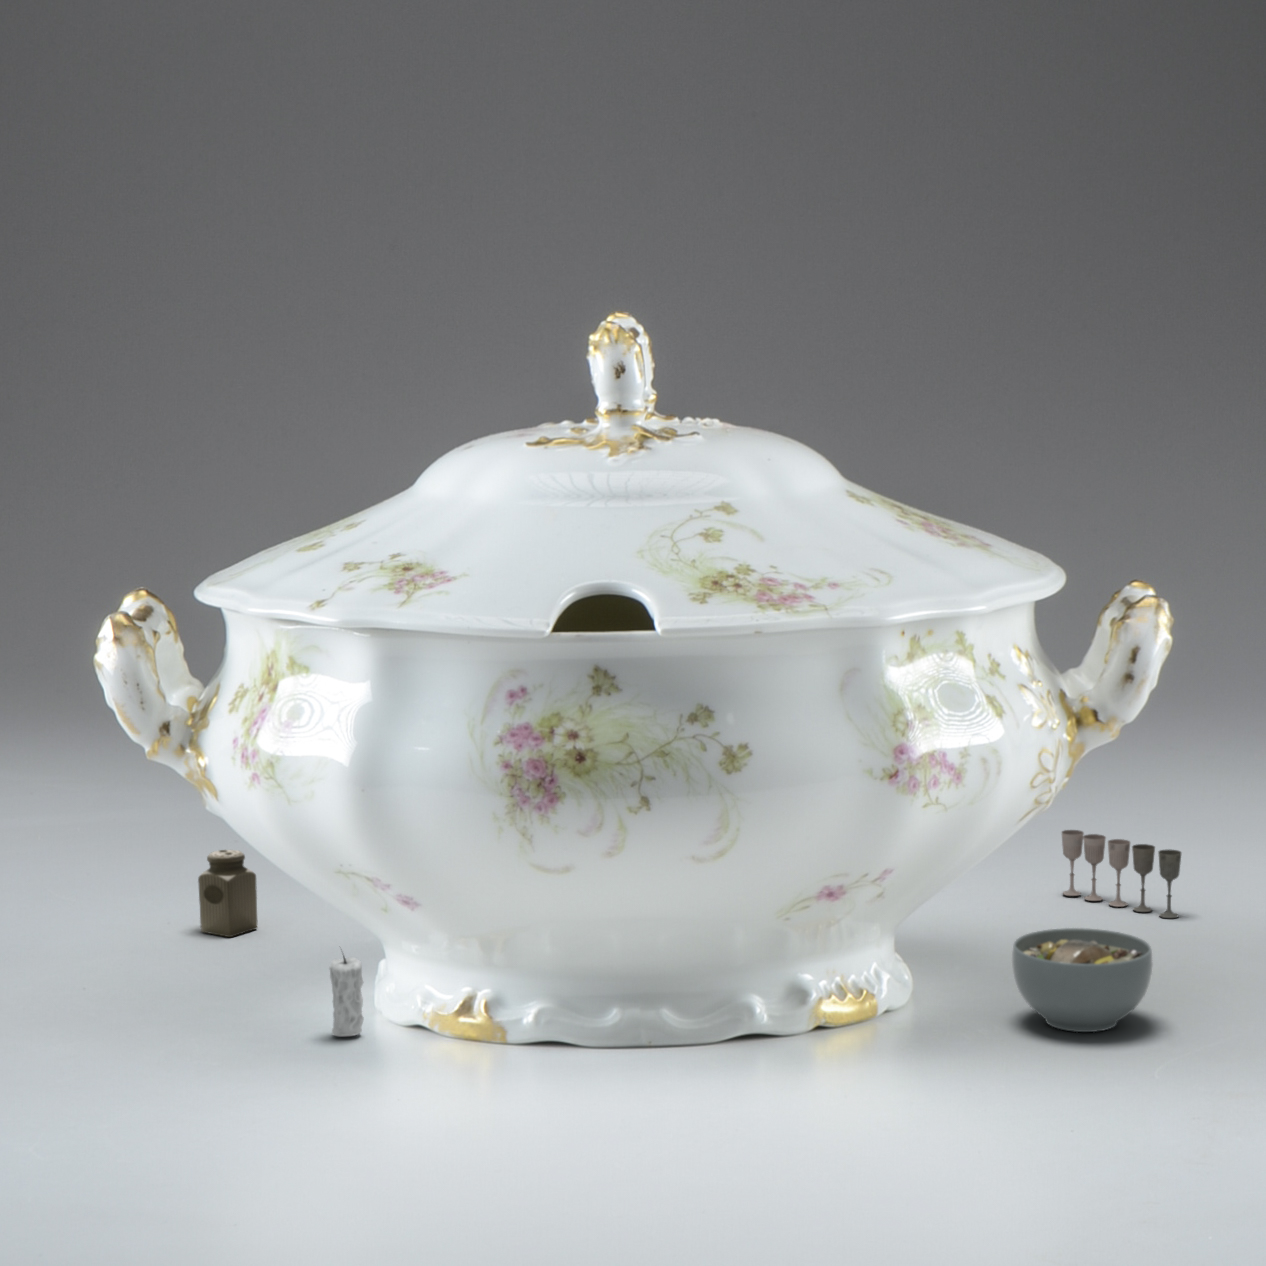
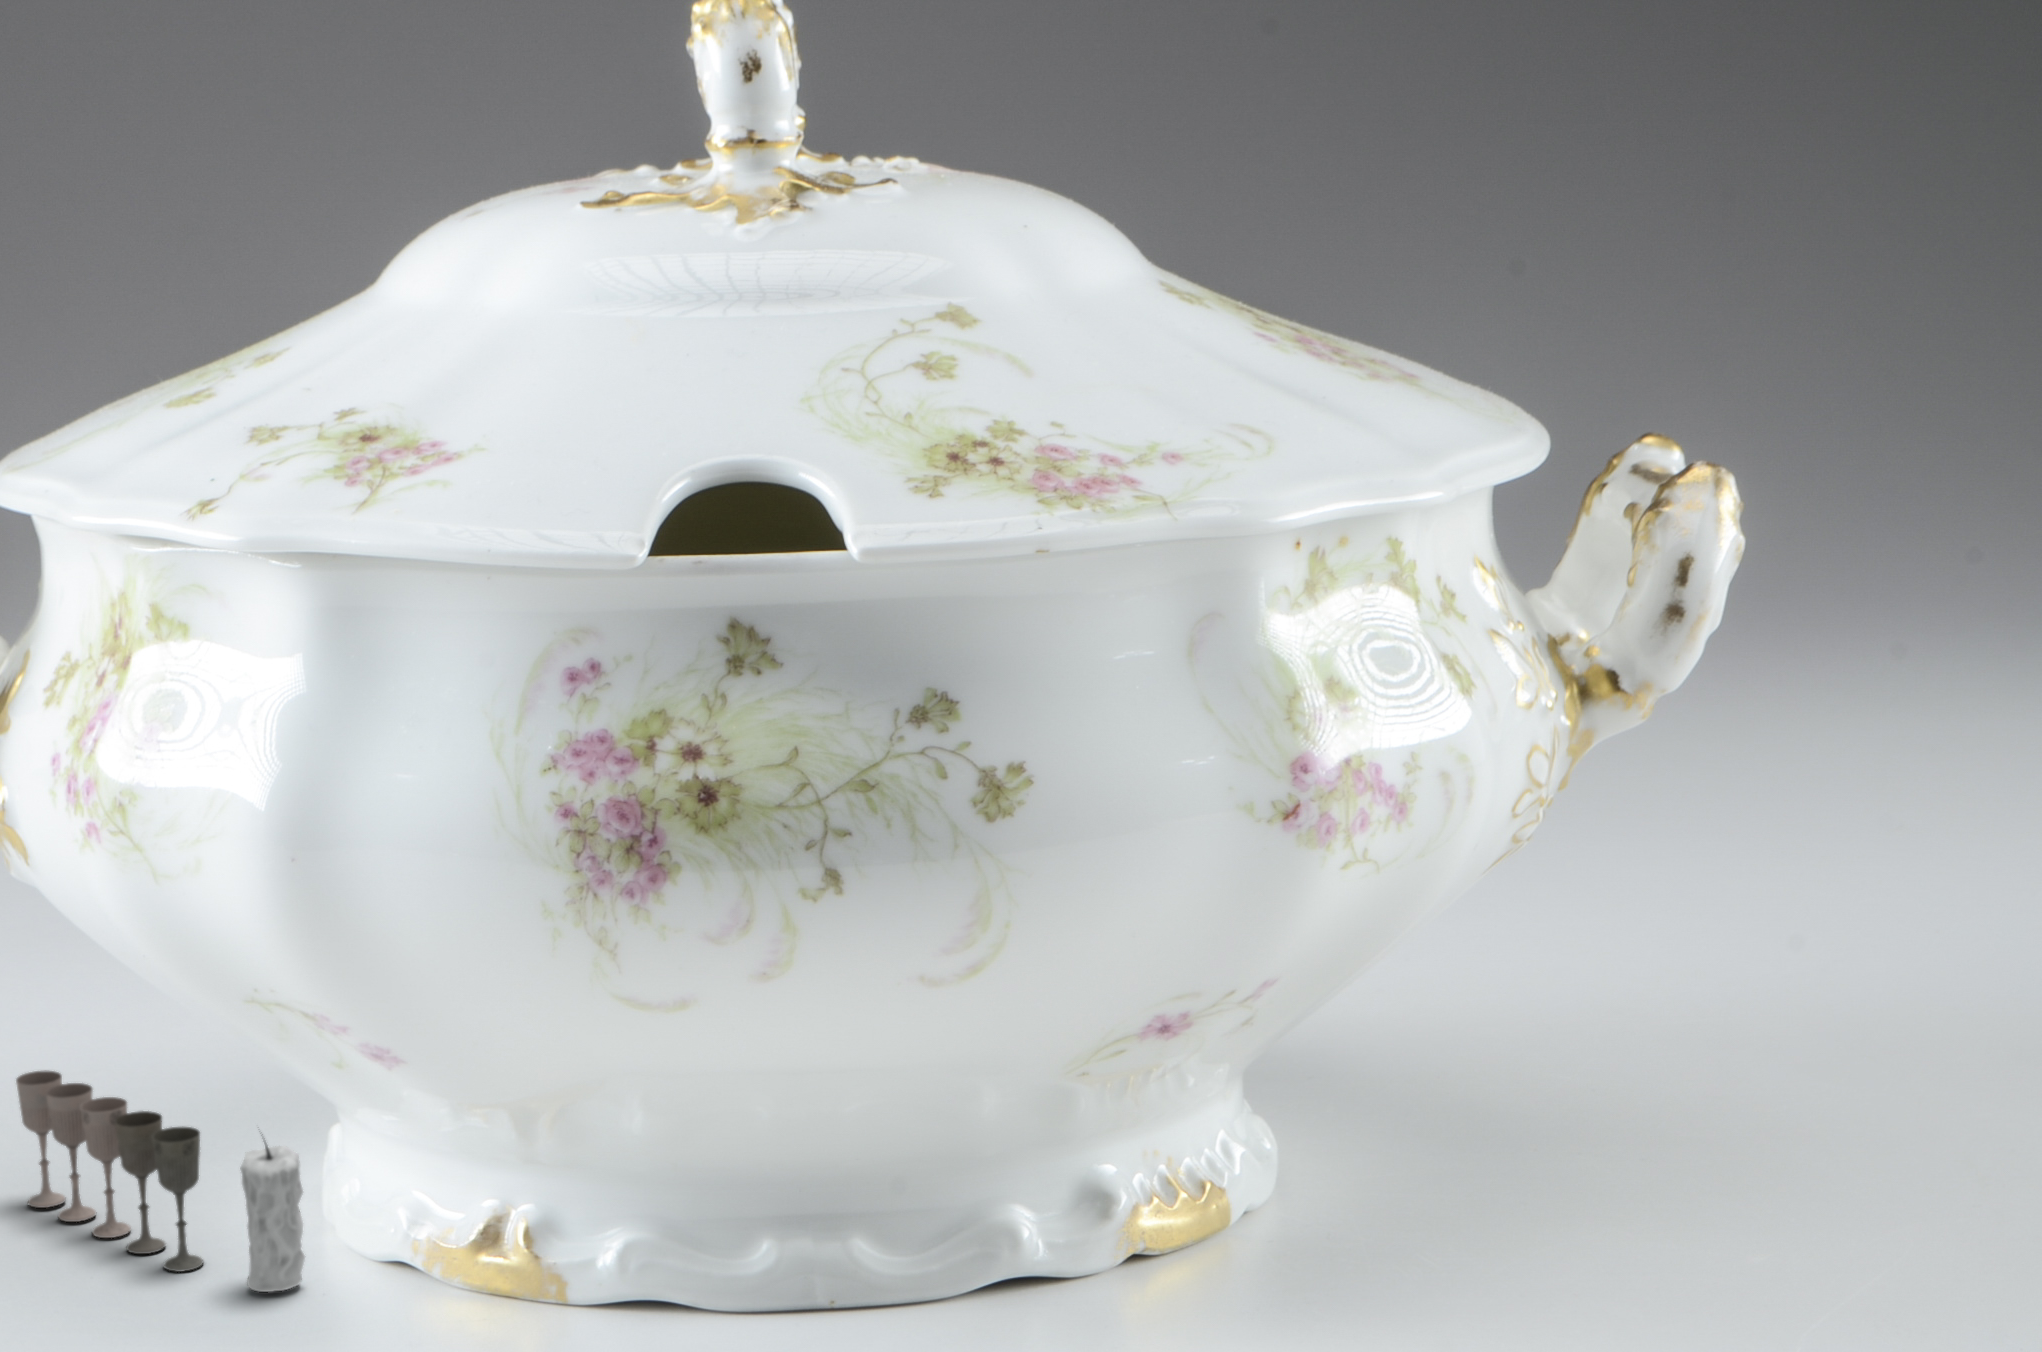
wine glass: present [1062,830,1181,918] -> present [16,1070,203,1272]
salt shaker: present [198,850,258,937] -> none [14,920,120,1074]
soup bowl: present [1012,928,1153,1032] -> none [1474,1057,1729,1253]

